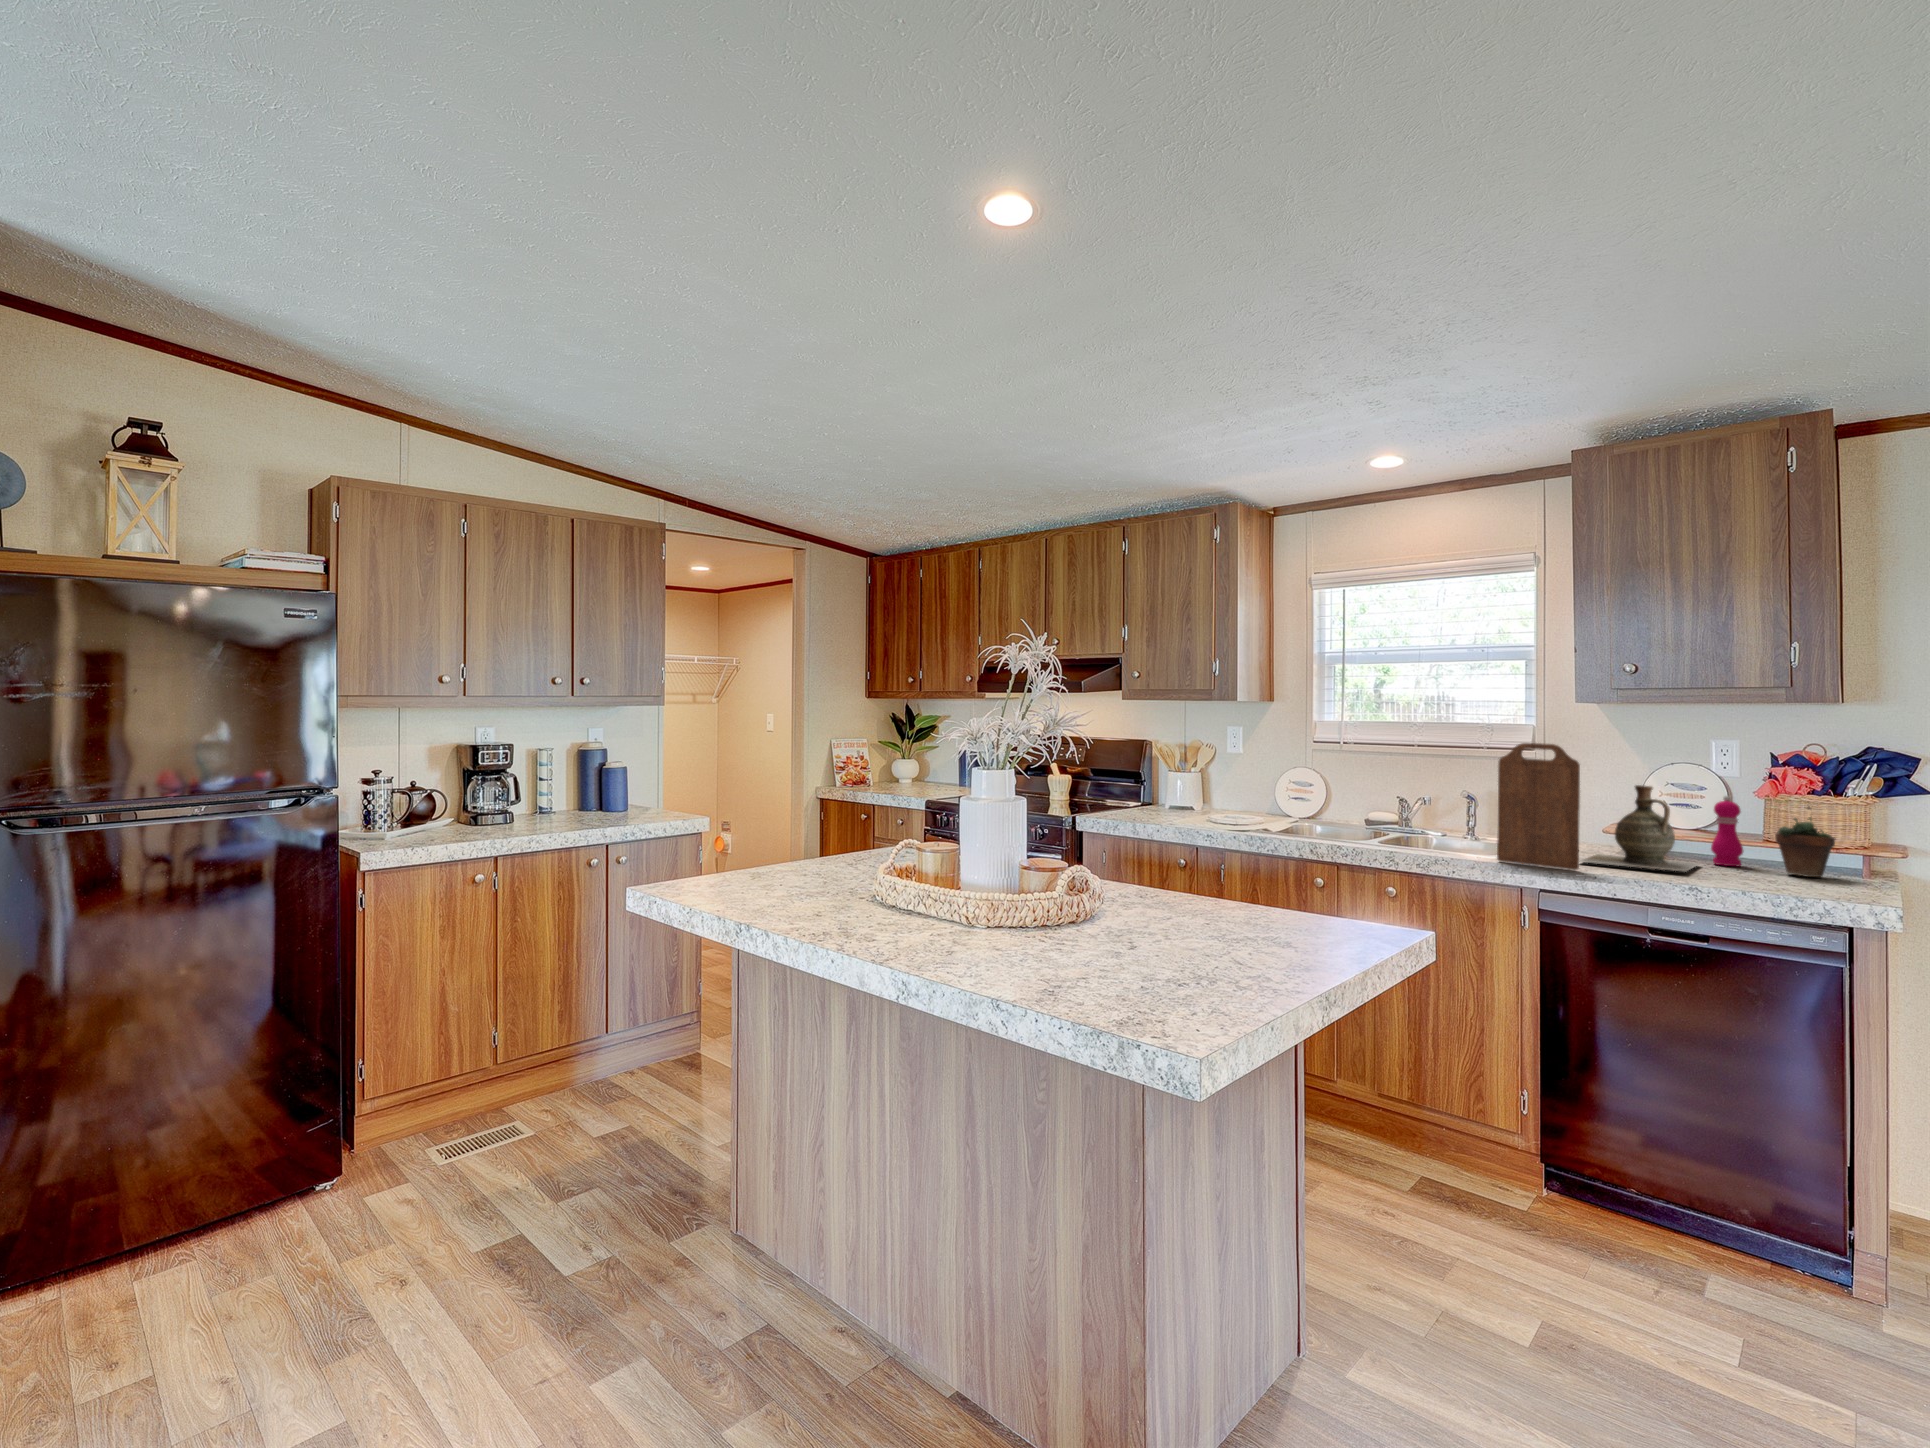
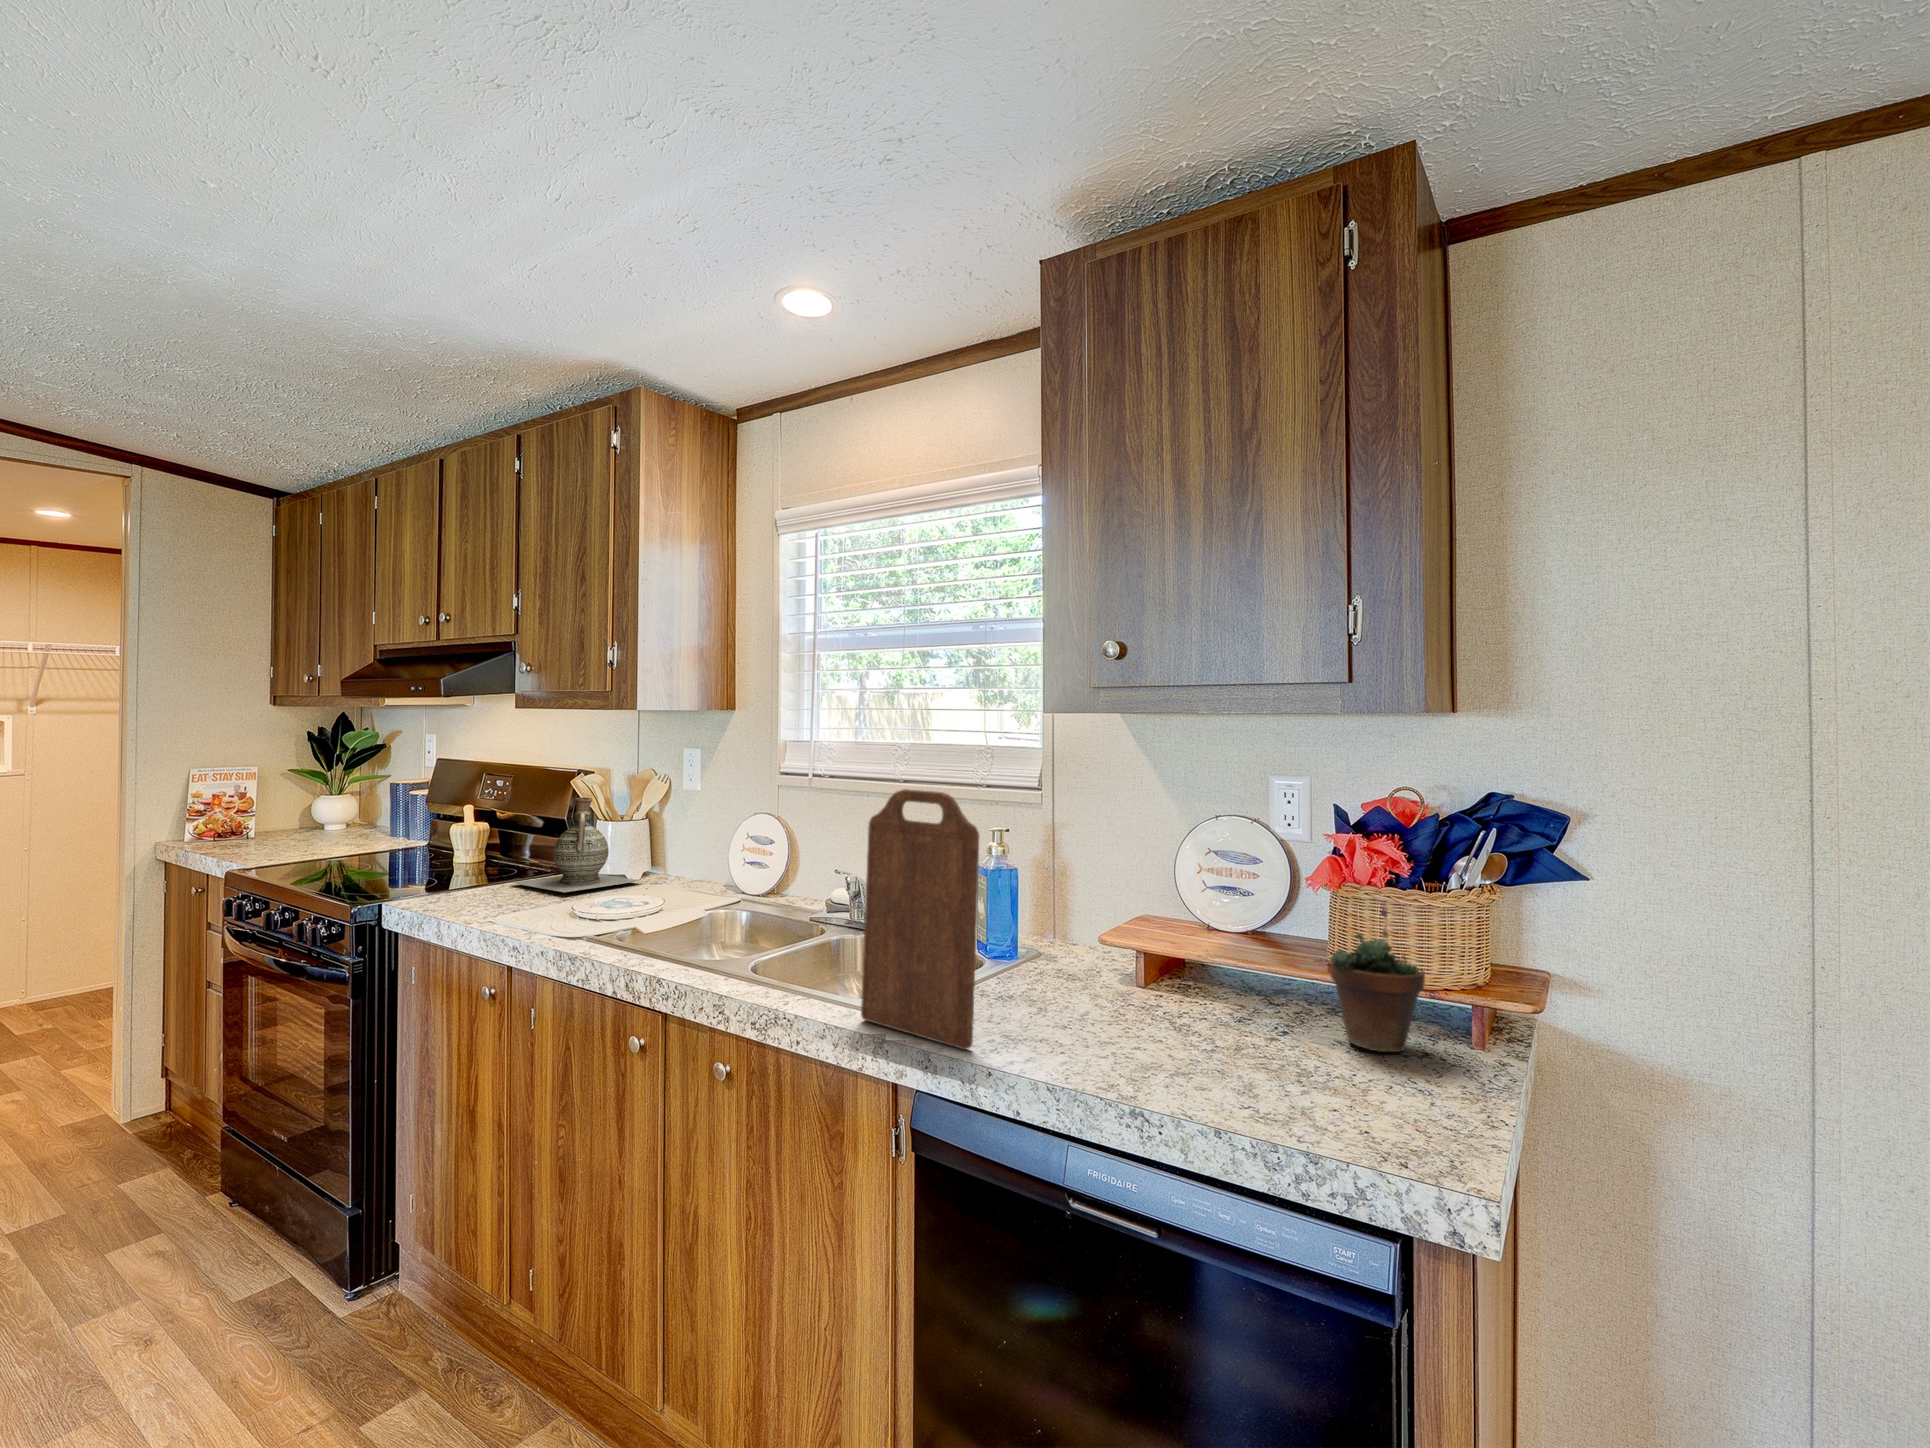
ceramic jug: present [1581,785,1699,872] -> present [512,797,640,892]
pepper mill: present [1711,795,1743,866] -> none [1243,881,1292,1015]

